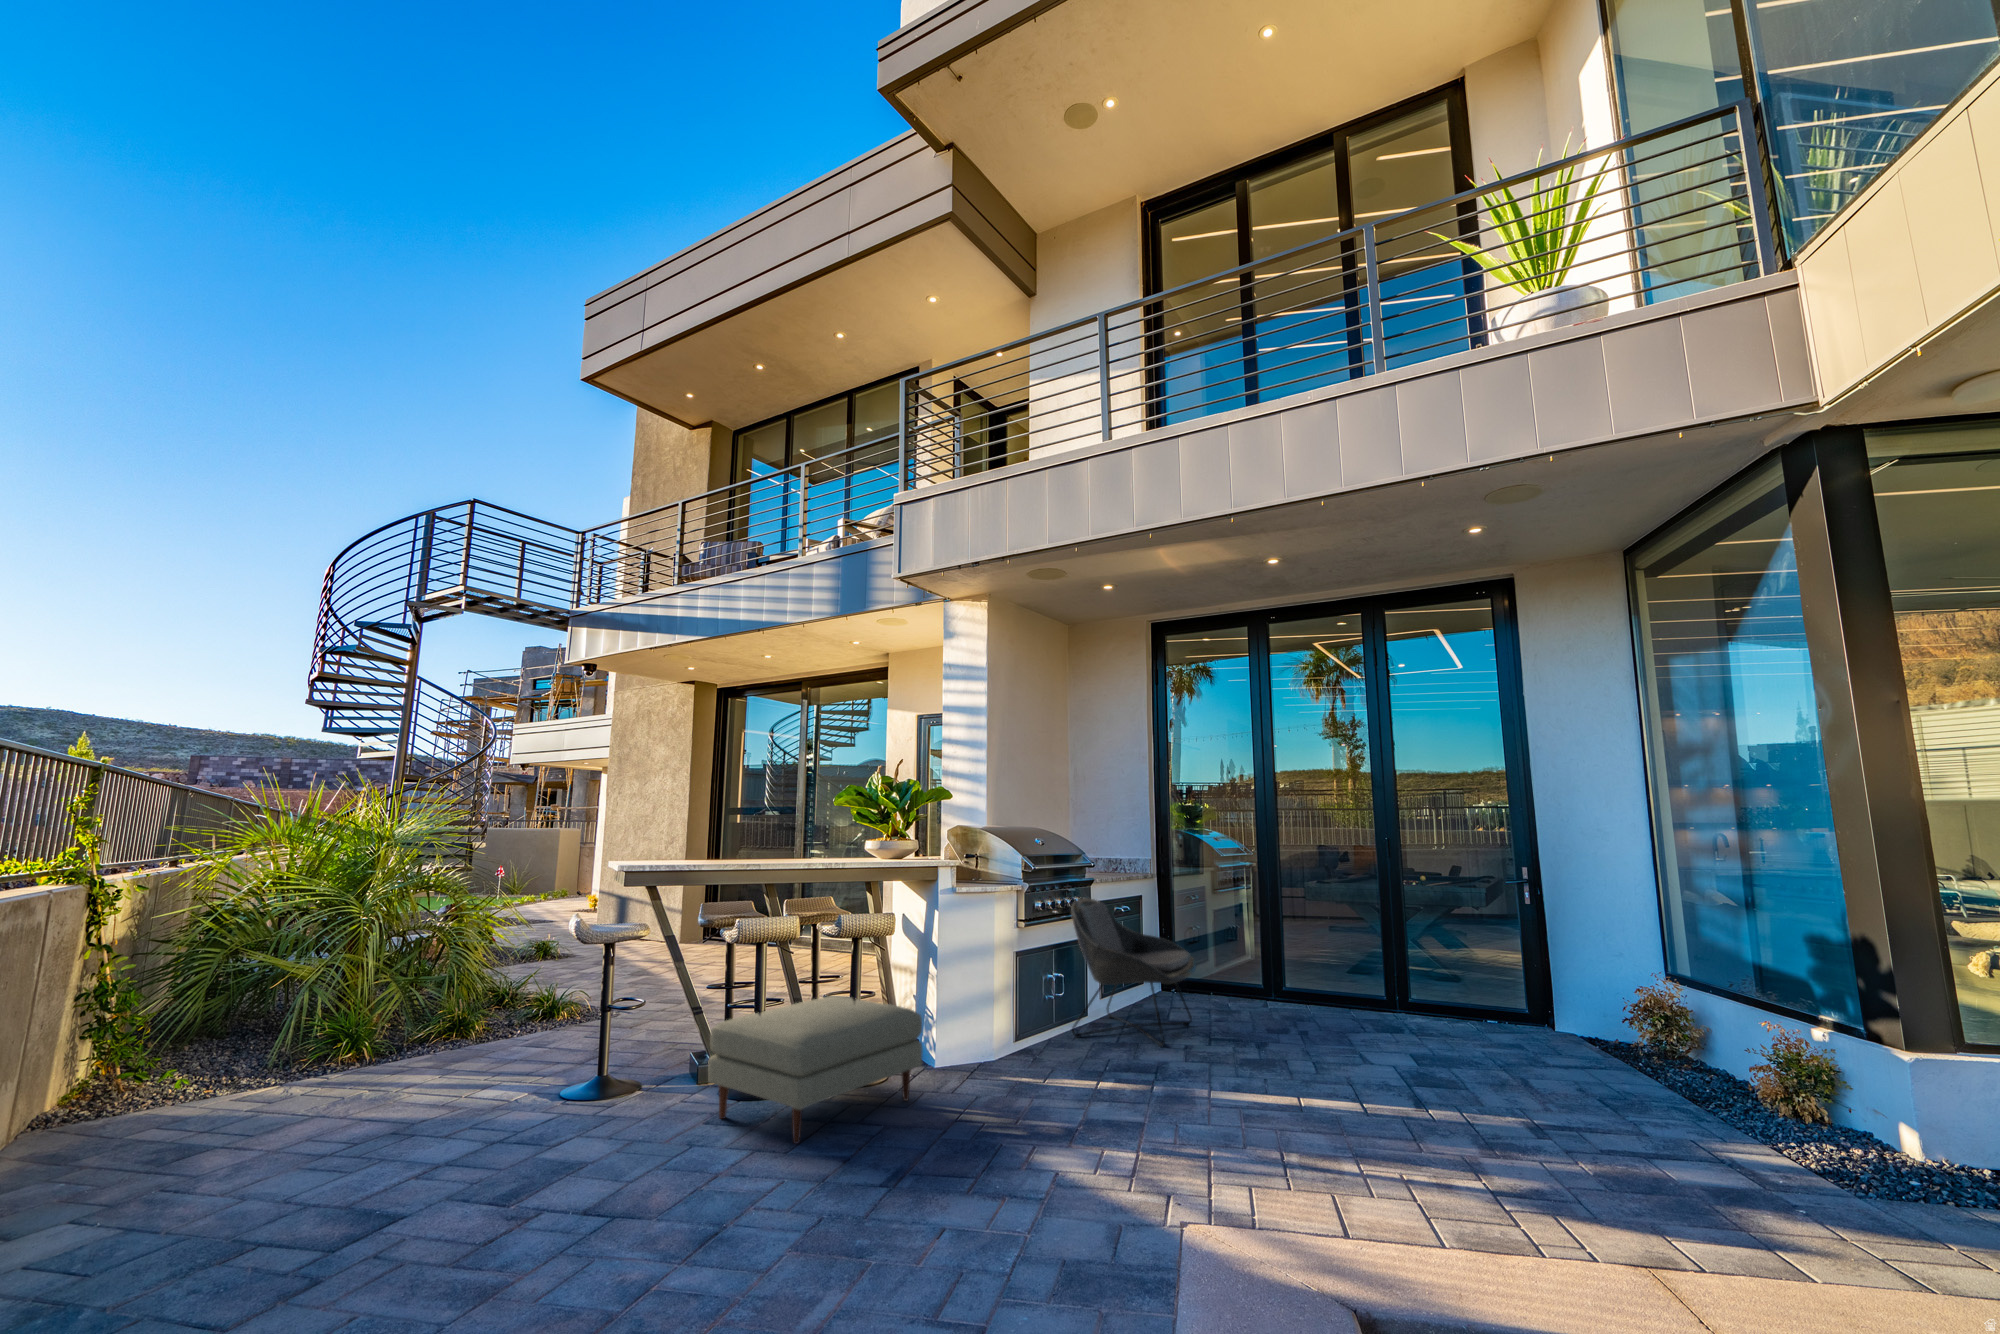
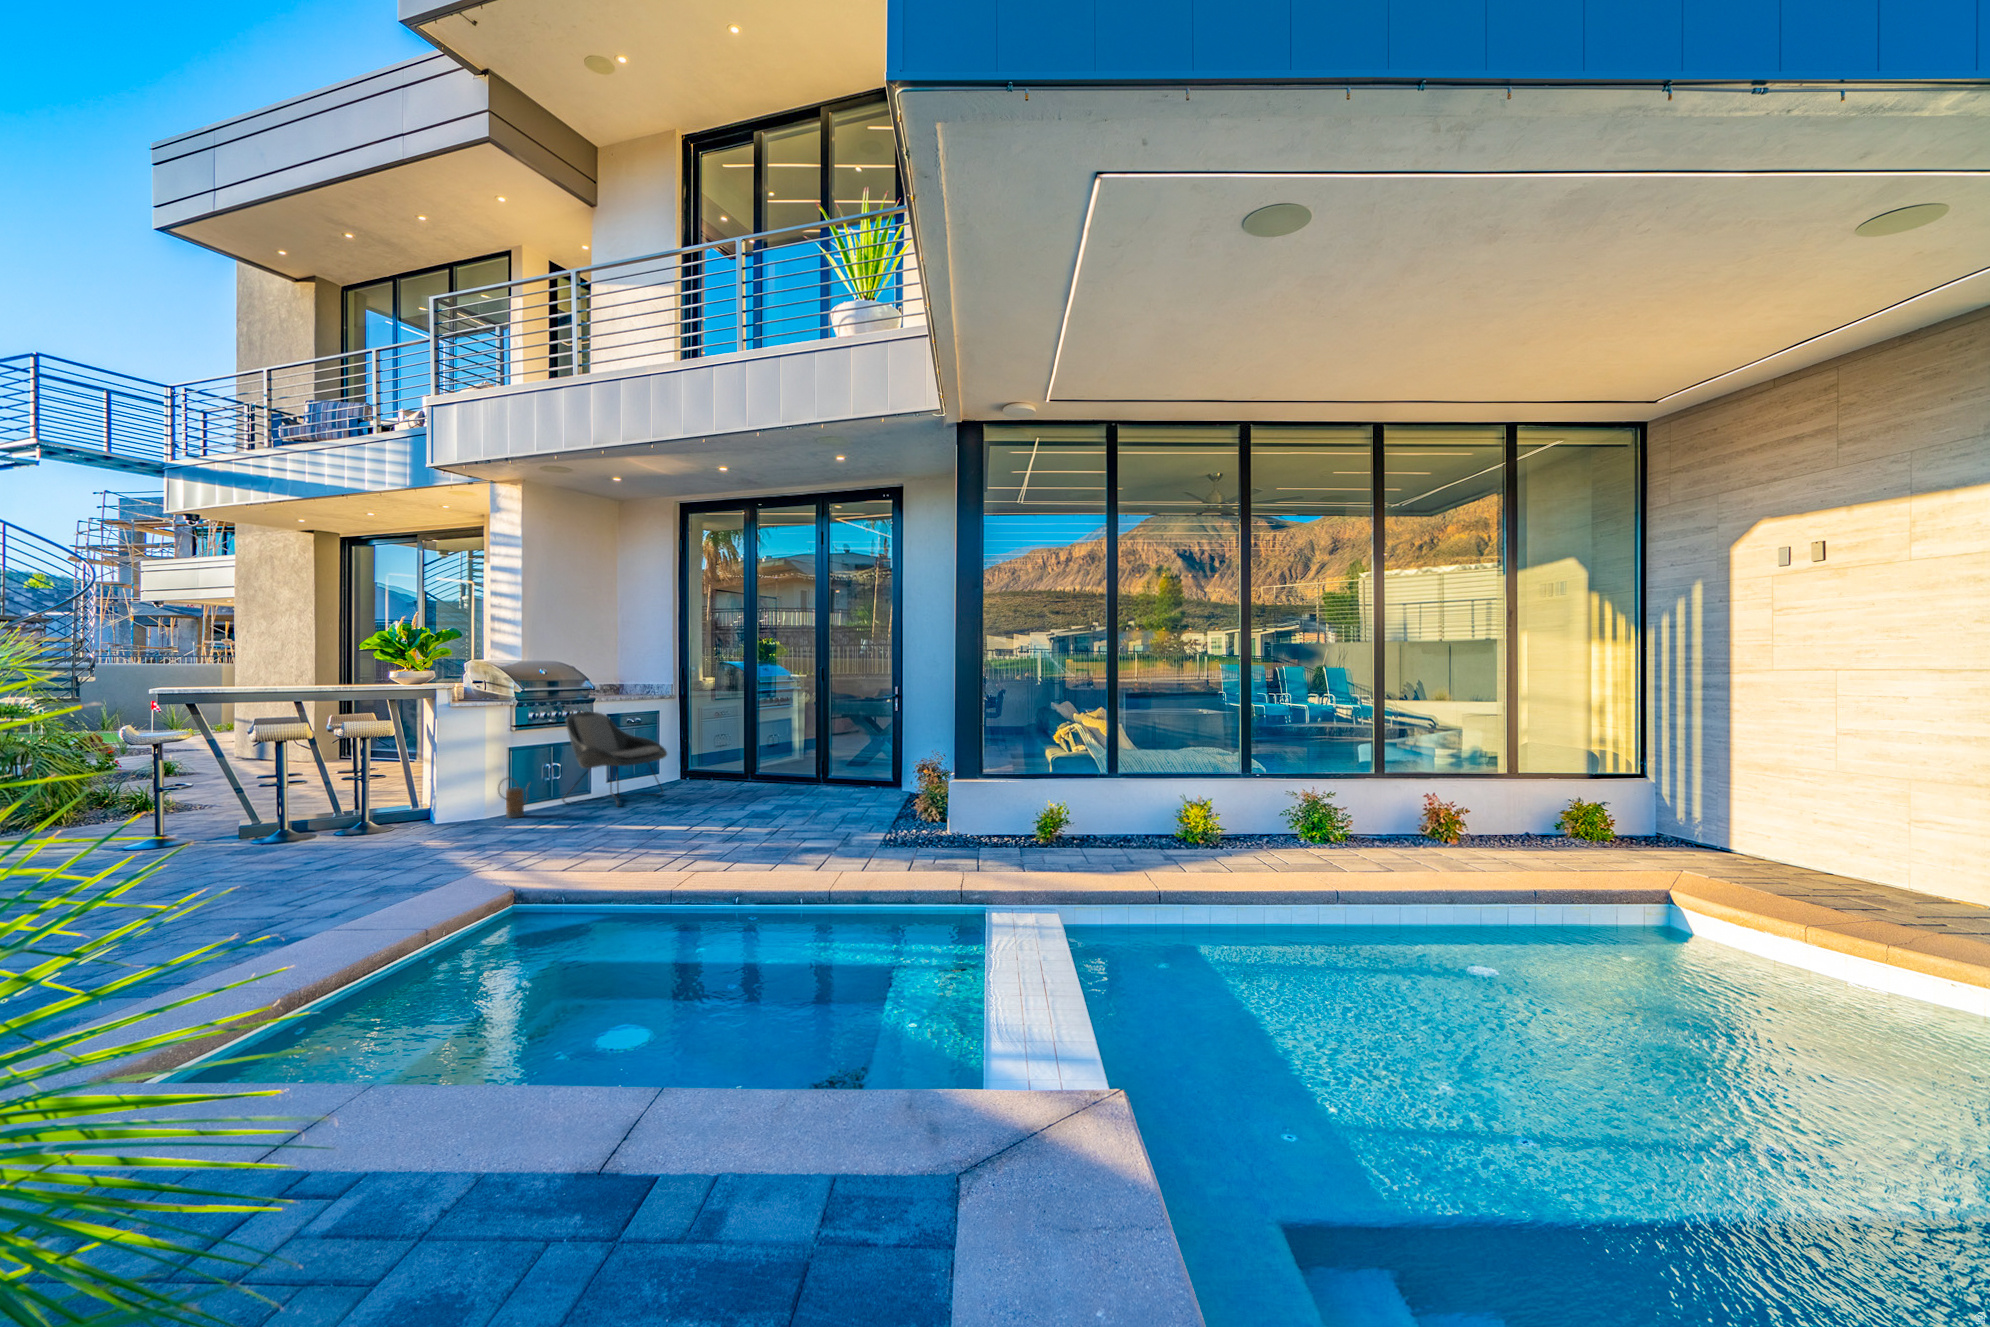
ottoman: present [708,996,922,1144] -> none [224,774,397,857]
watering can: none [1023,1001,1054,1065] -> present [498,778,530,818]

